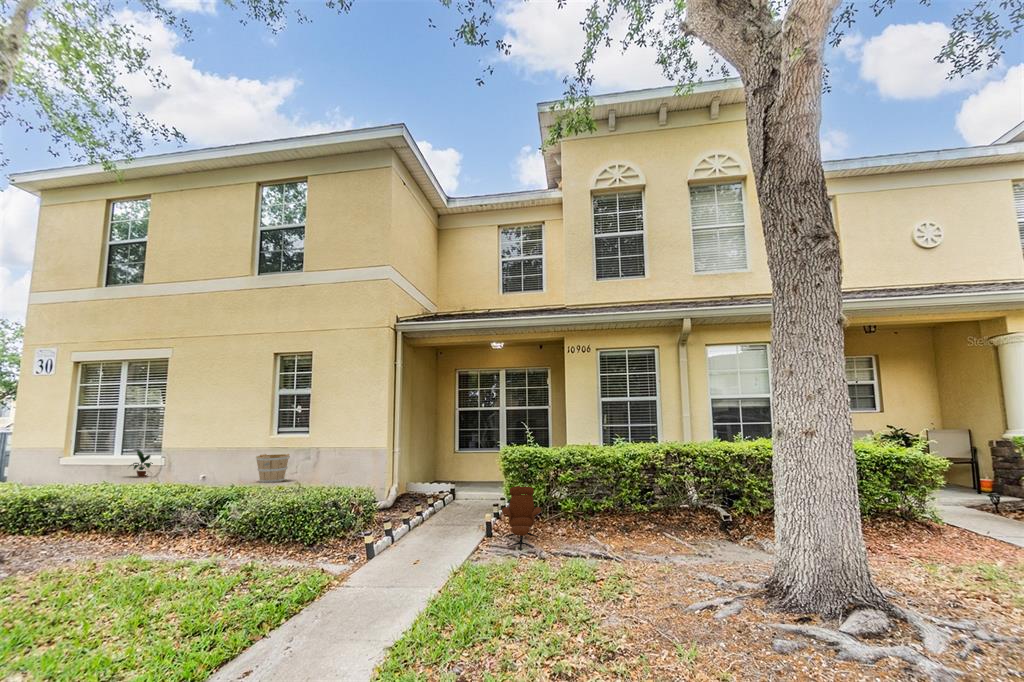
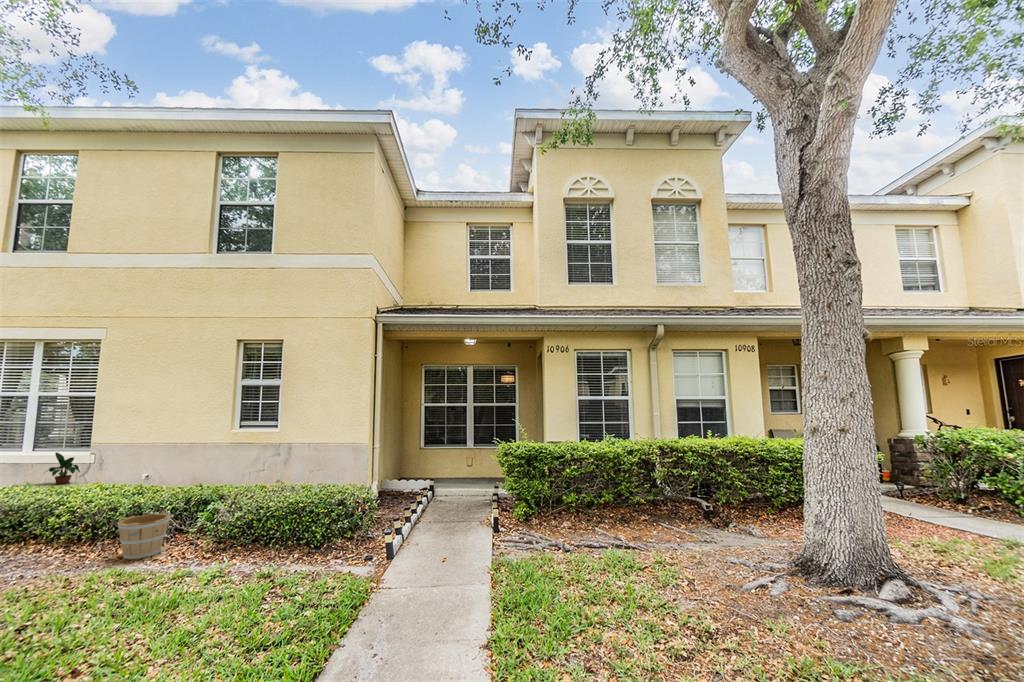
wooden bucket: present [256,454,290,483] -> present [118,514,170,560]
lounge chair: present [502,486,541,550] -> none [510,479,550,543]

